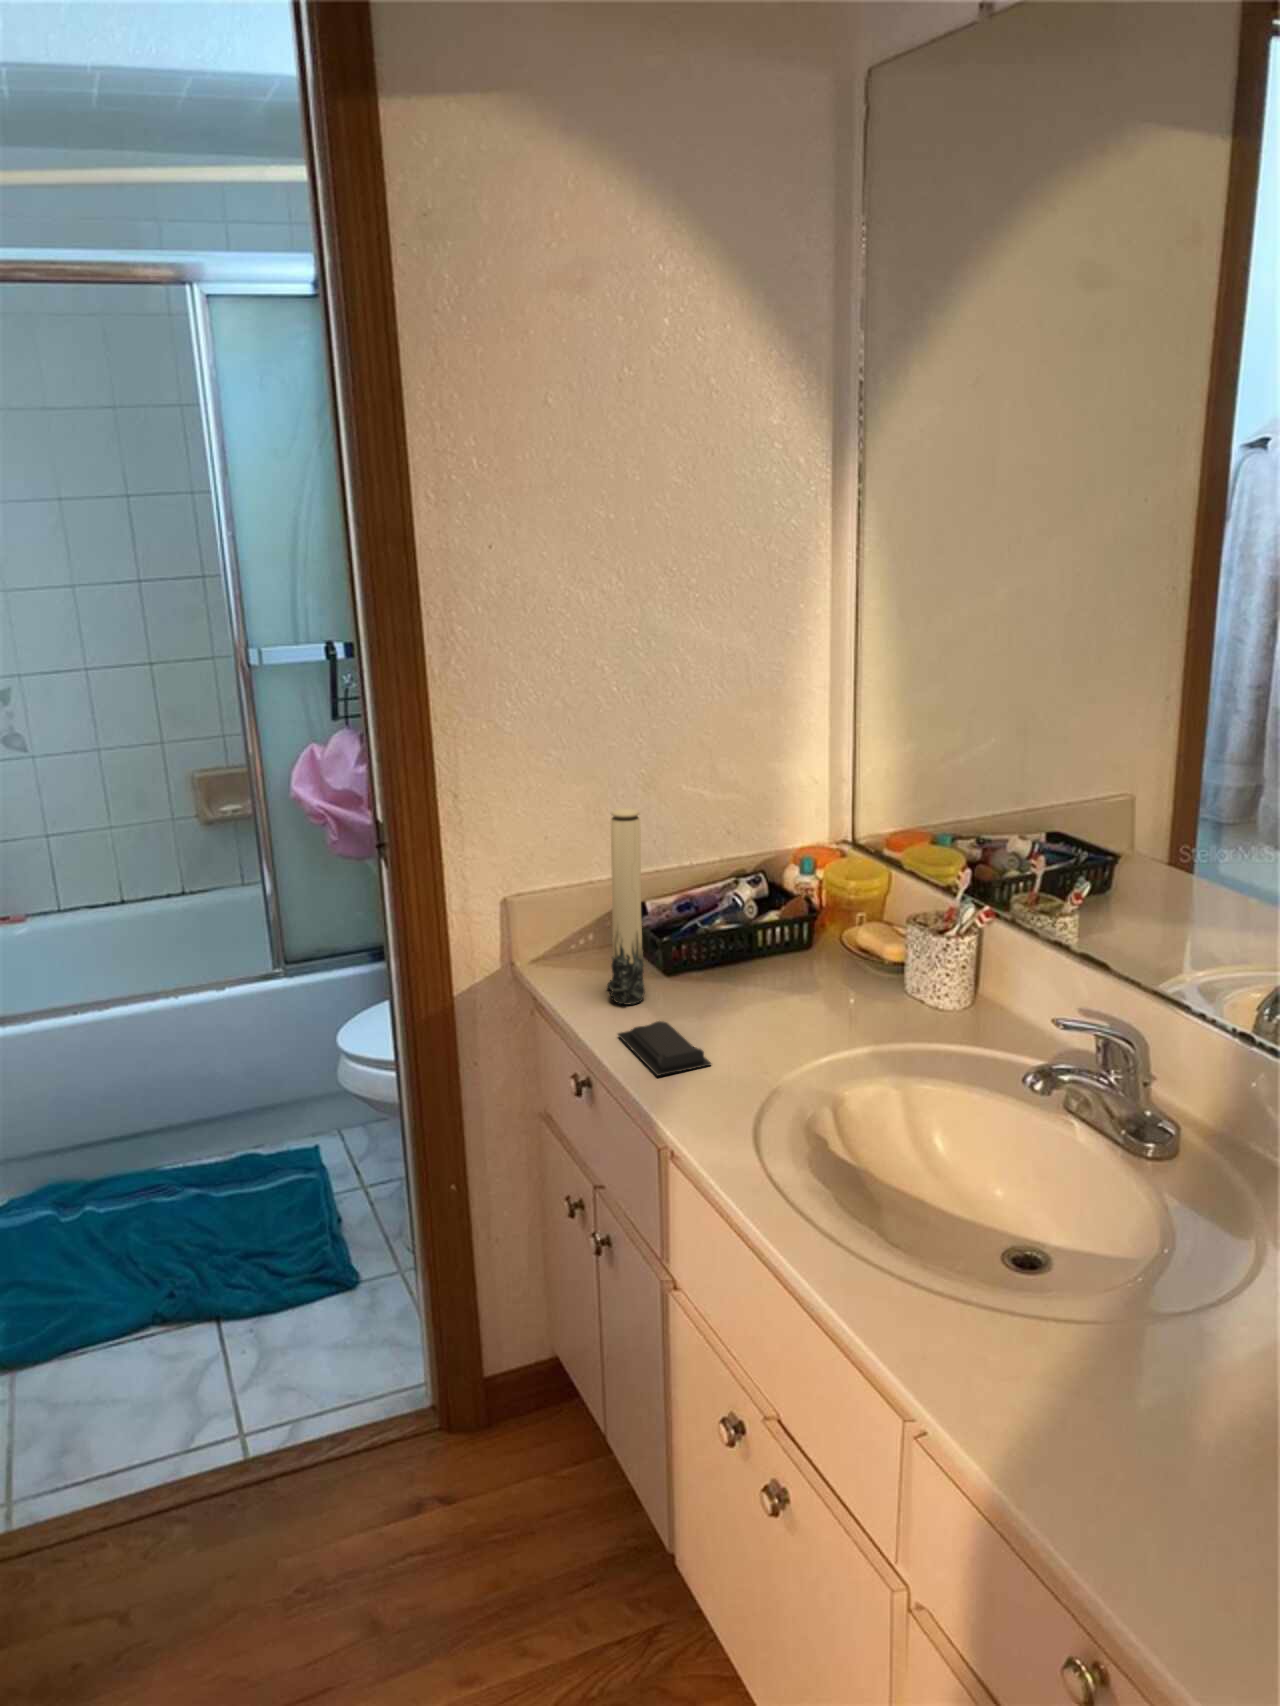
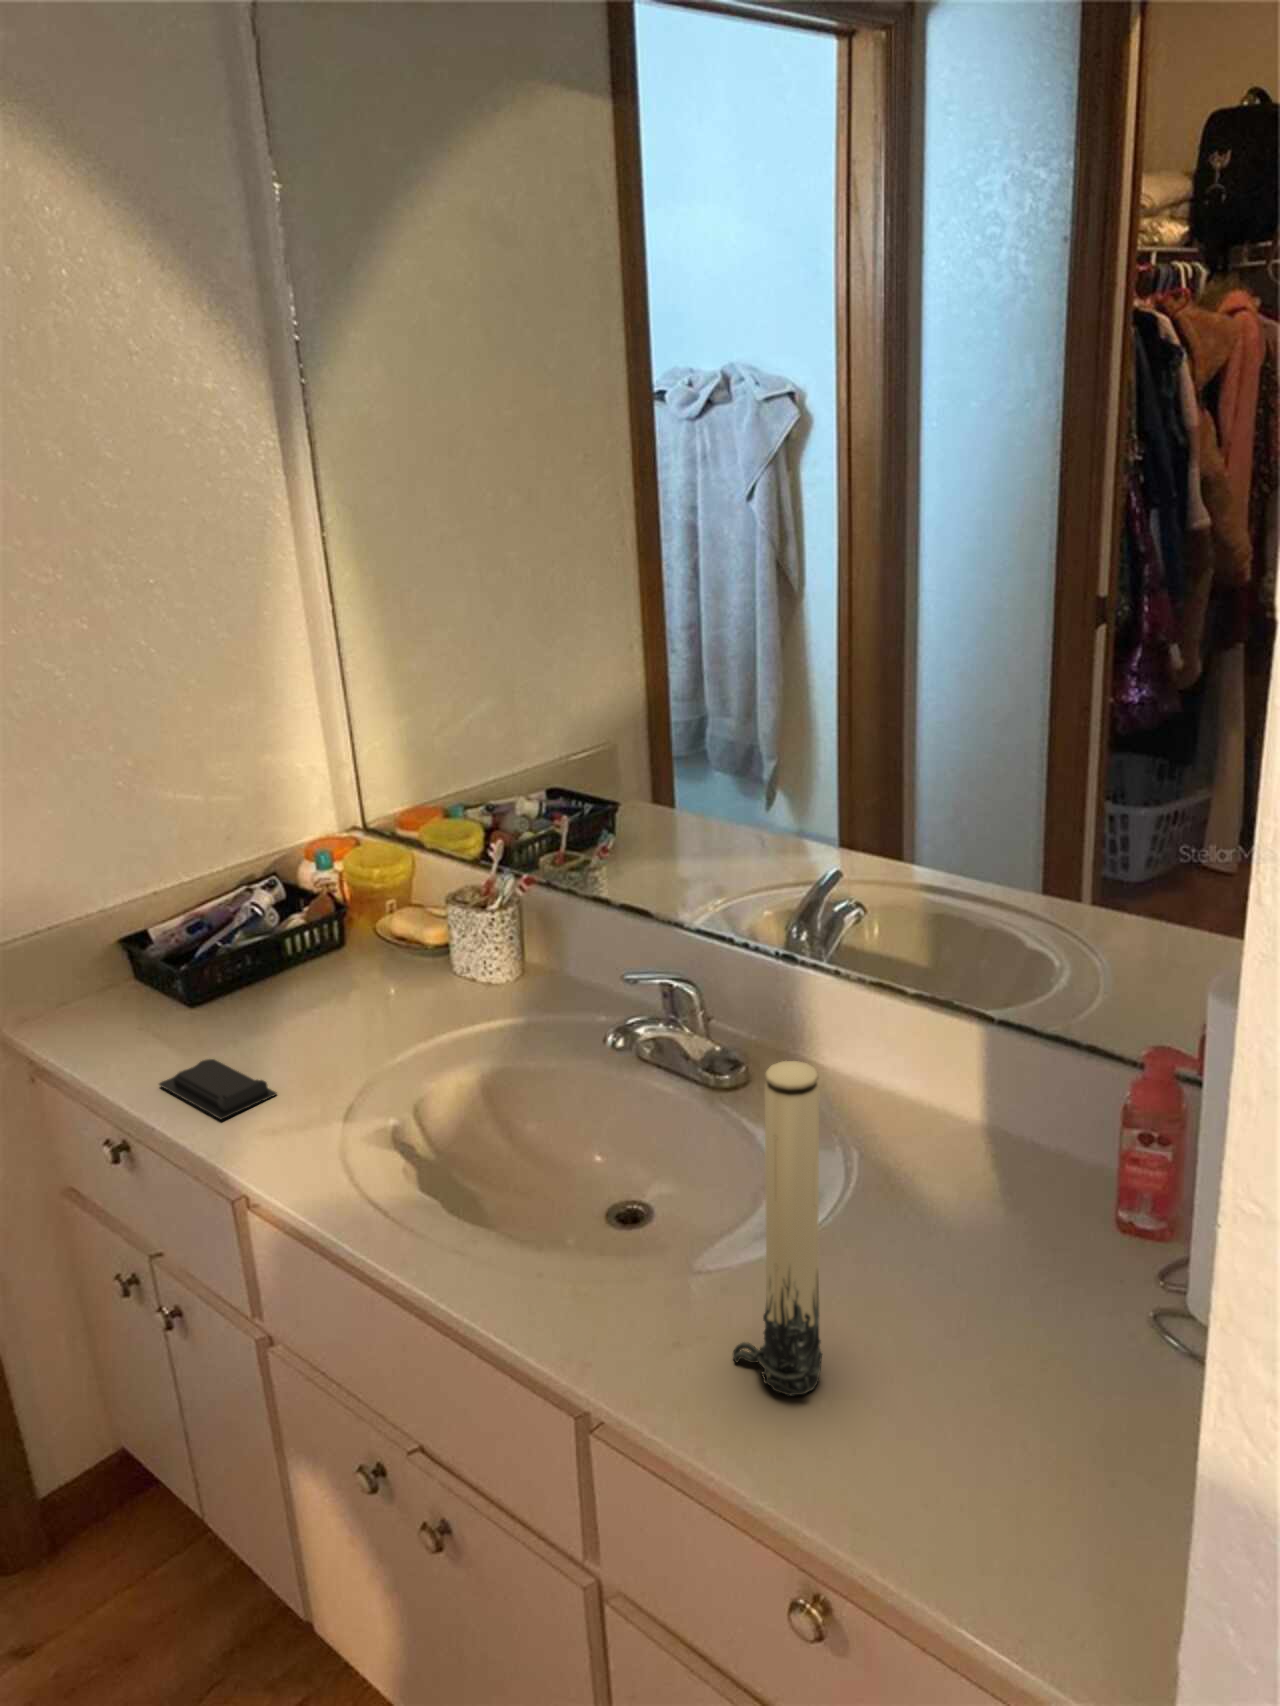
candle: present [607,808,645,1005] -> present [733,1061,822,1396]

